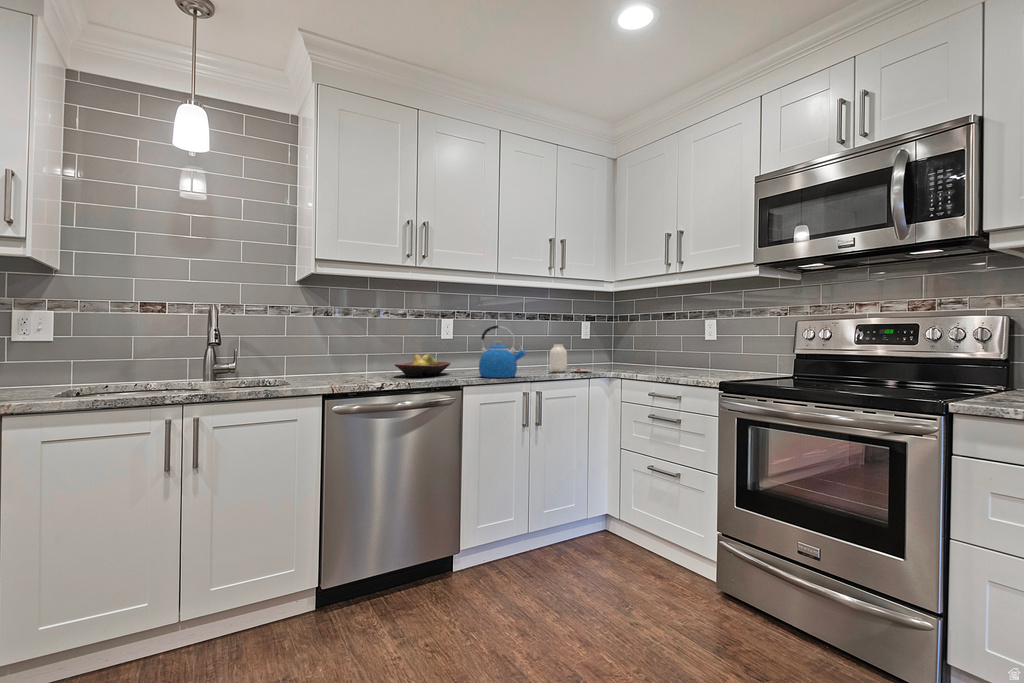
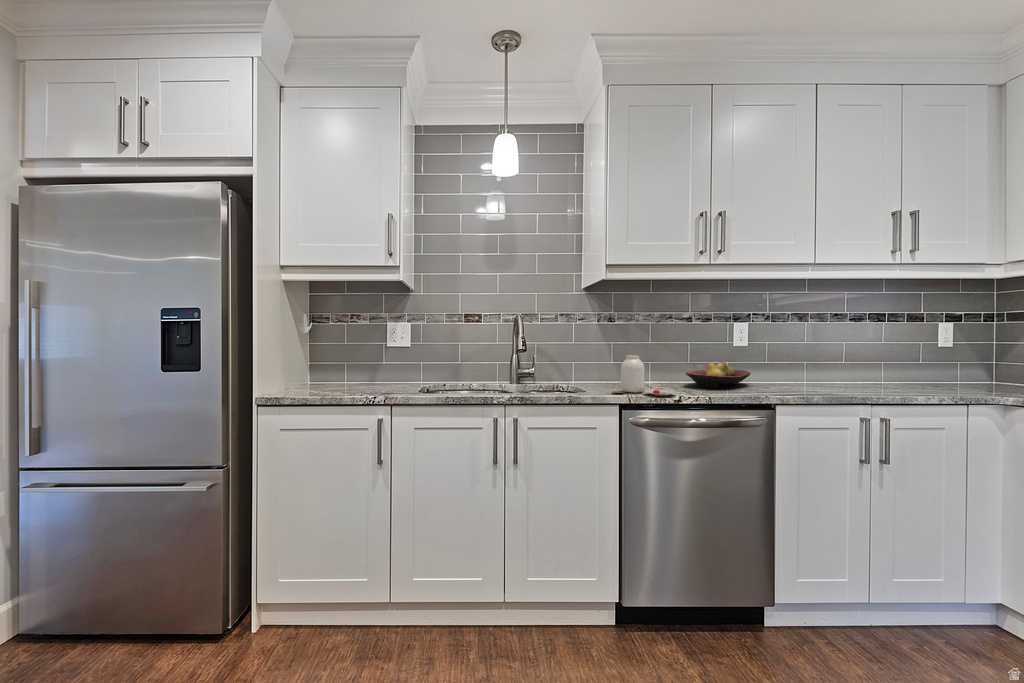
kettle: present [479,326,526,378] -> none [794,330,870,397]
jar: present [550,344,592,372] -> present [612,355,677,396]

